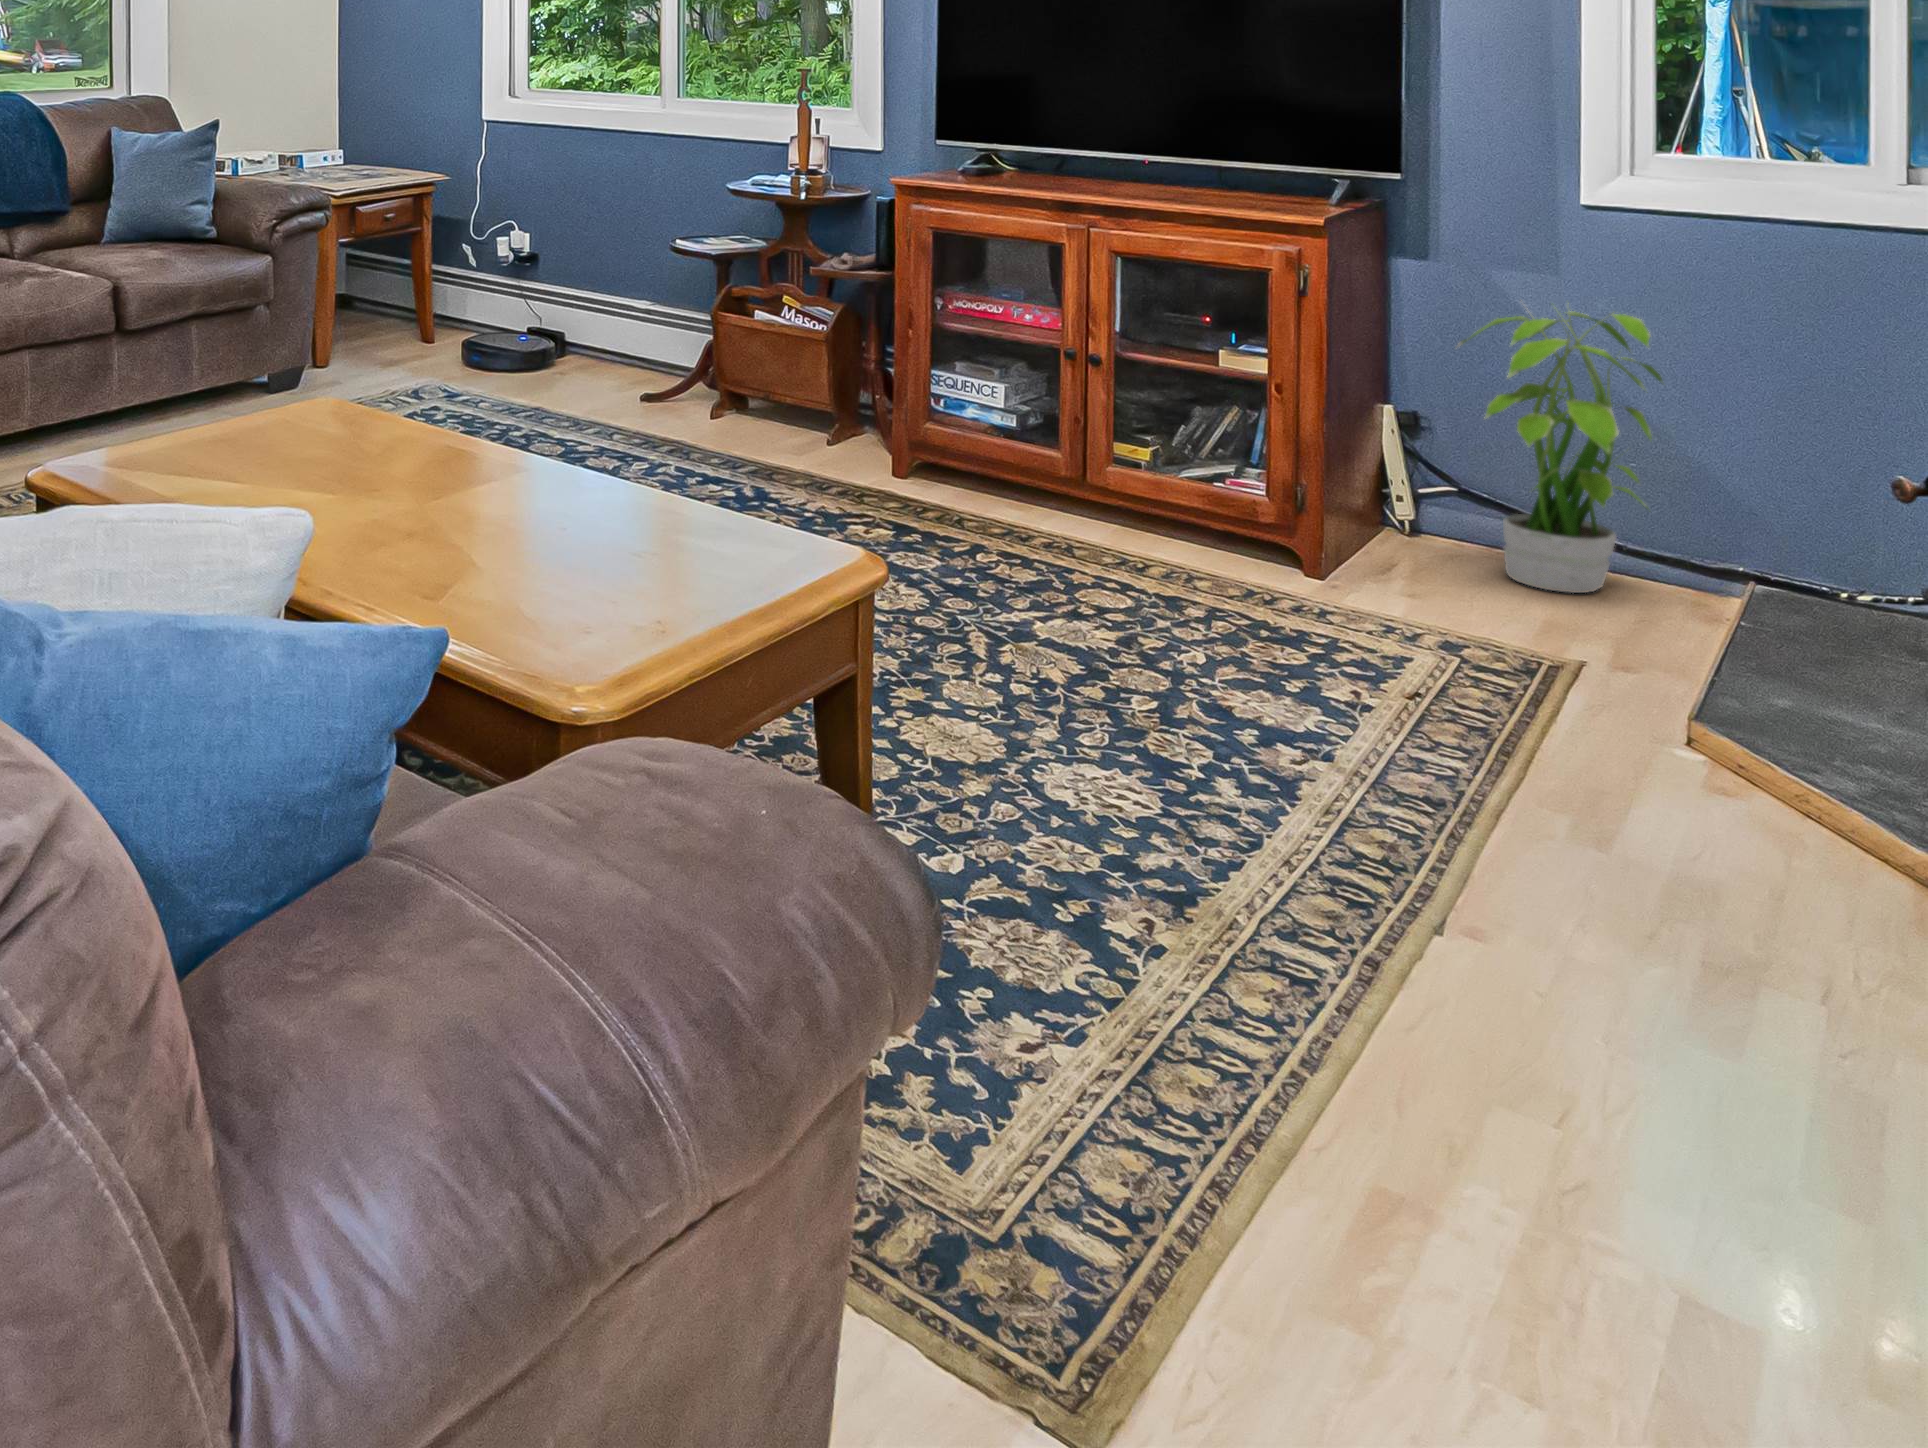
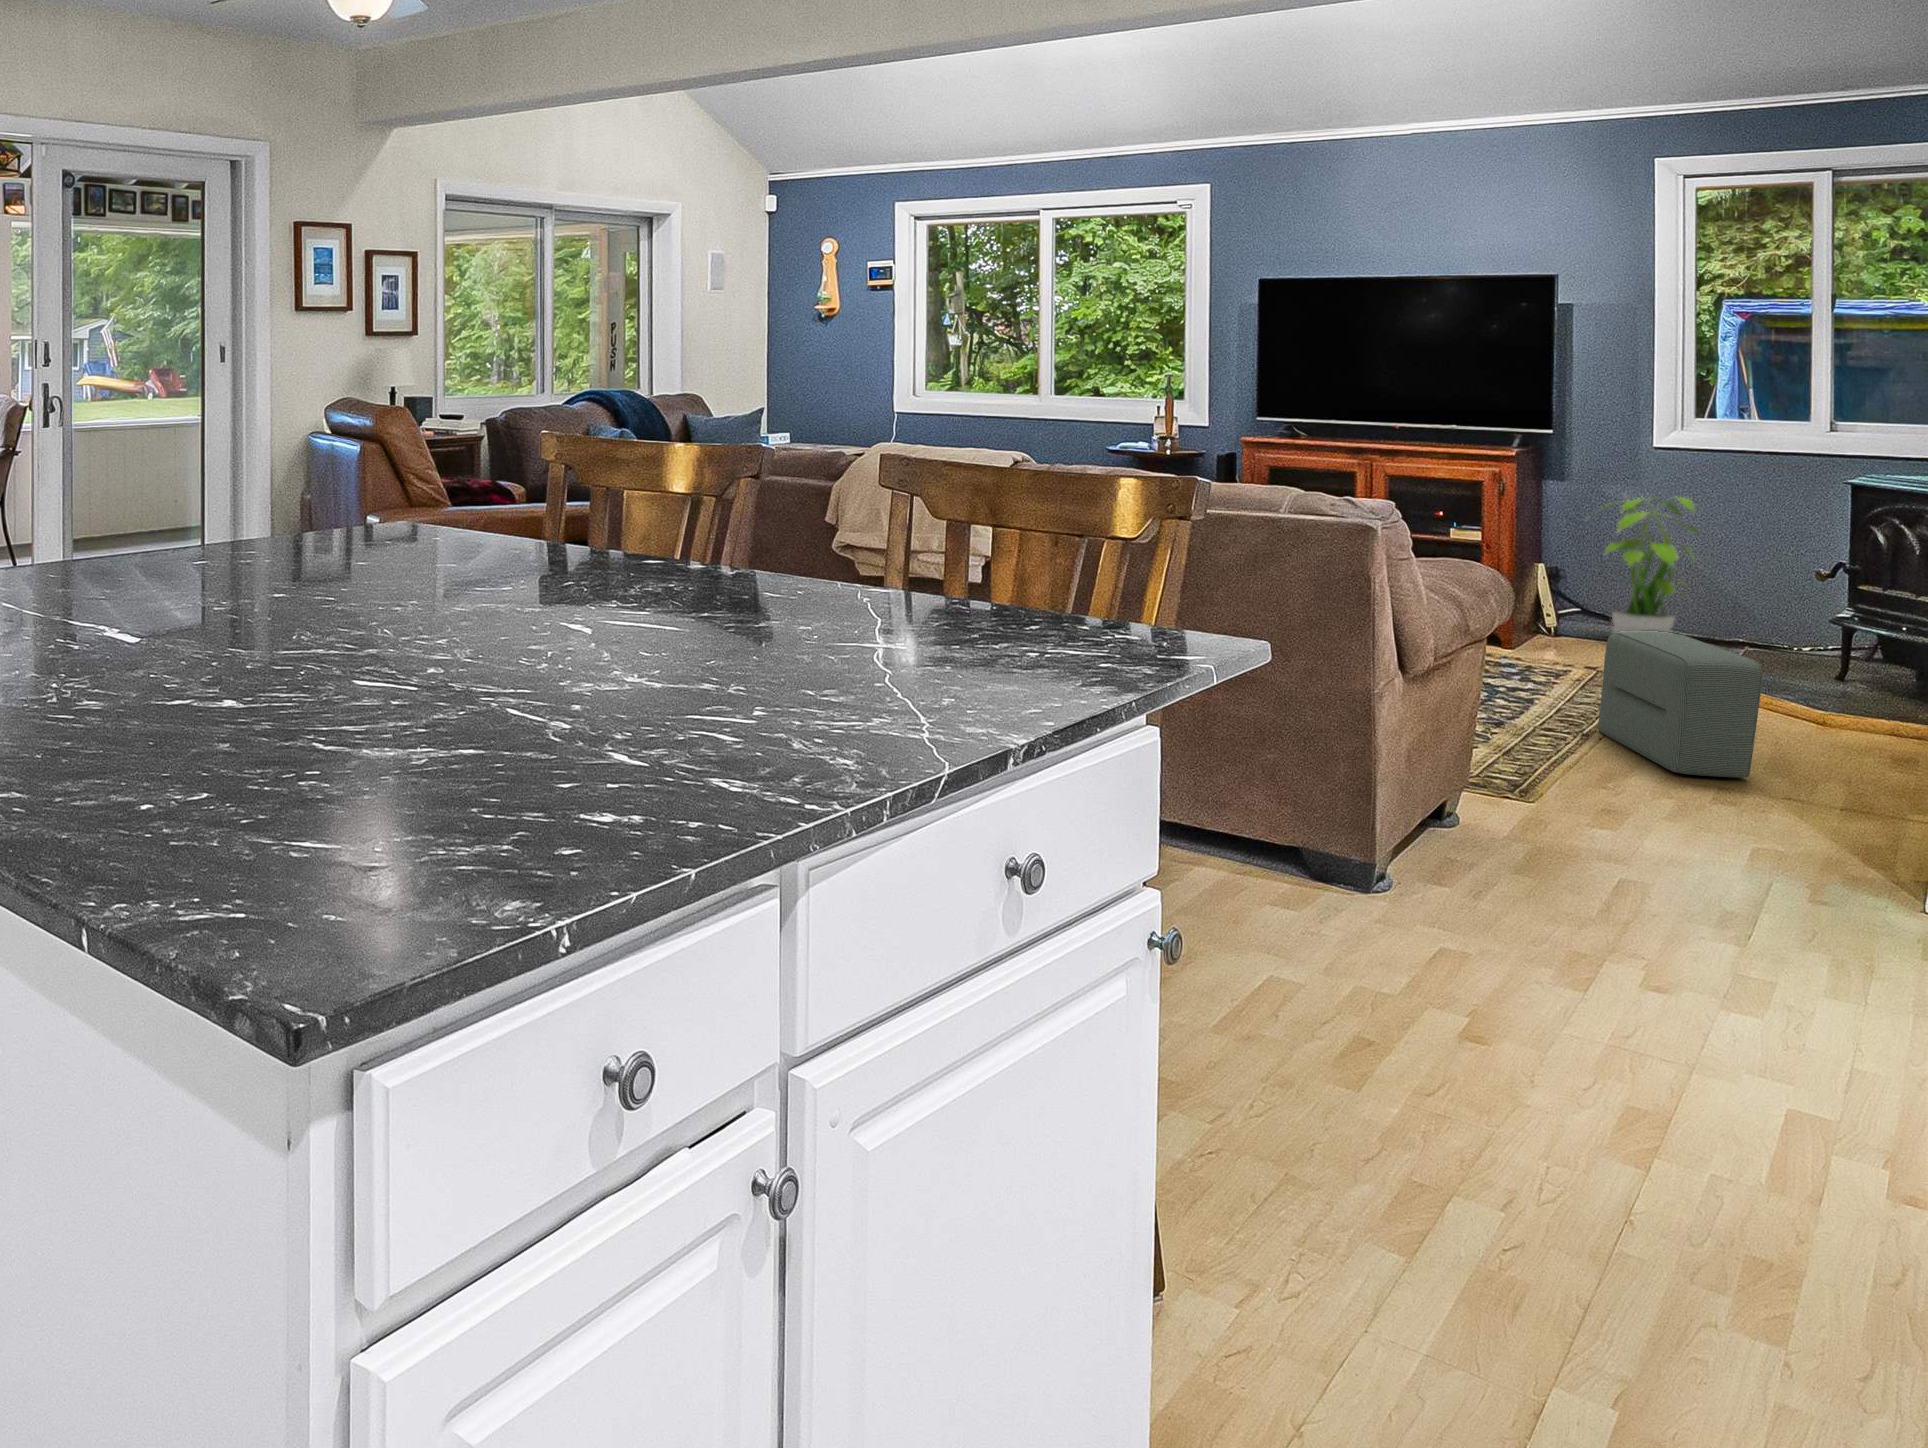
pouf: none [1367,753,1754,1343] -> present [1598,631,1762,778]

